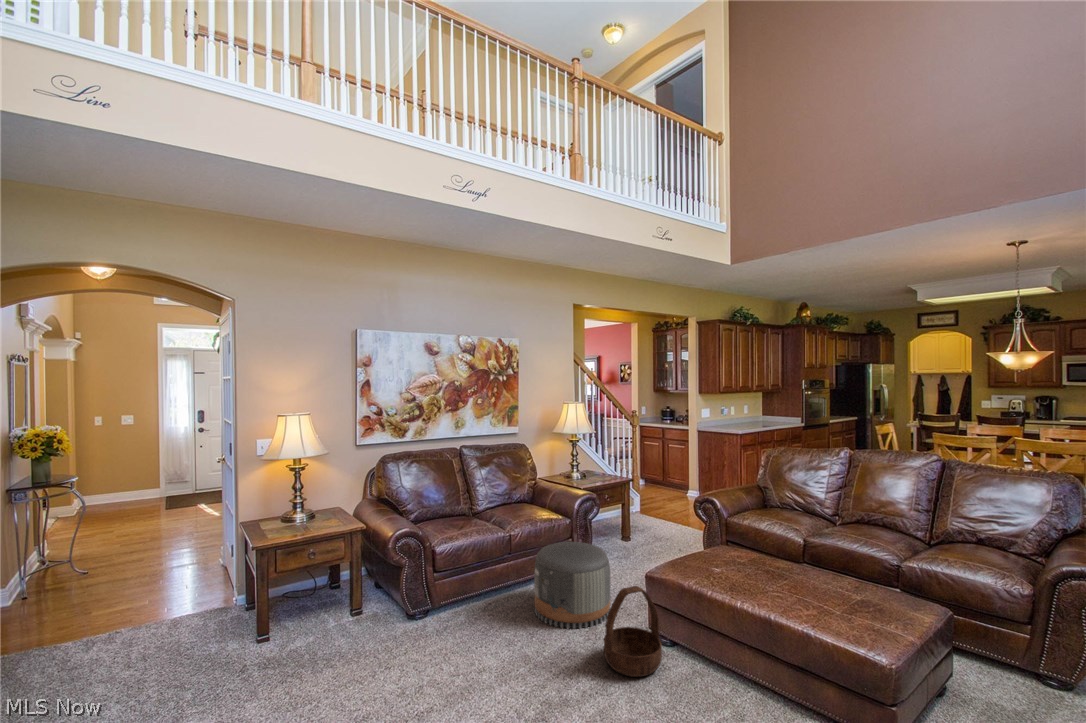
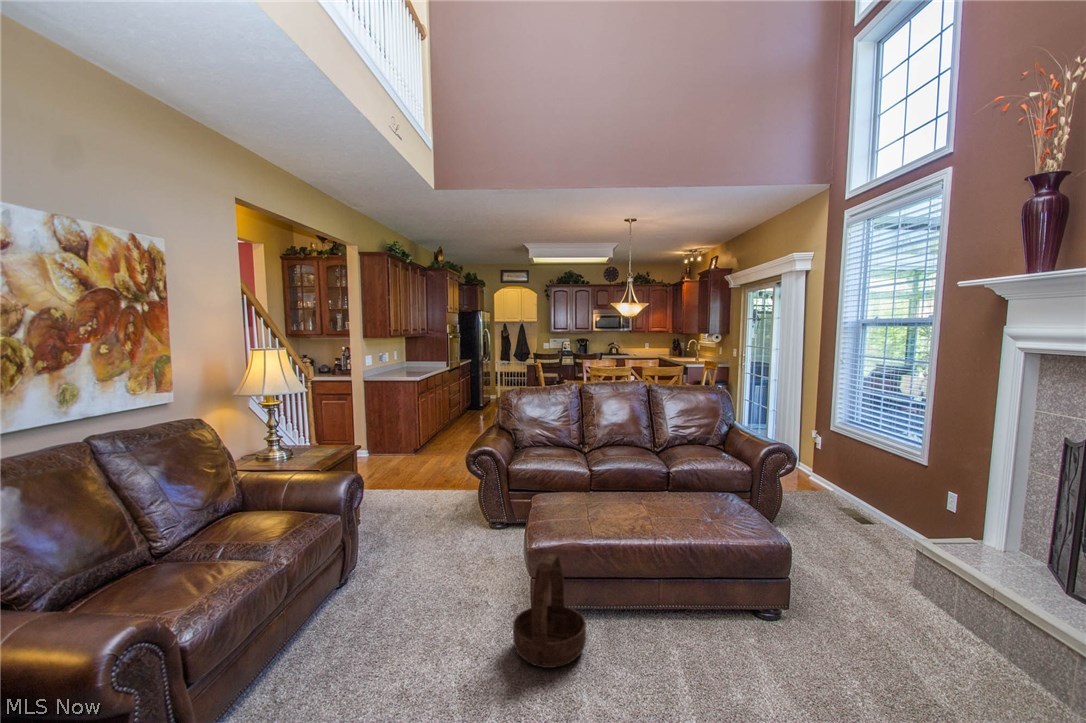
pouf: present [534,542,610,629] -> none [341,533,458,665]

